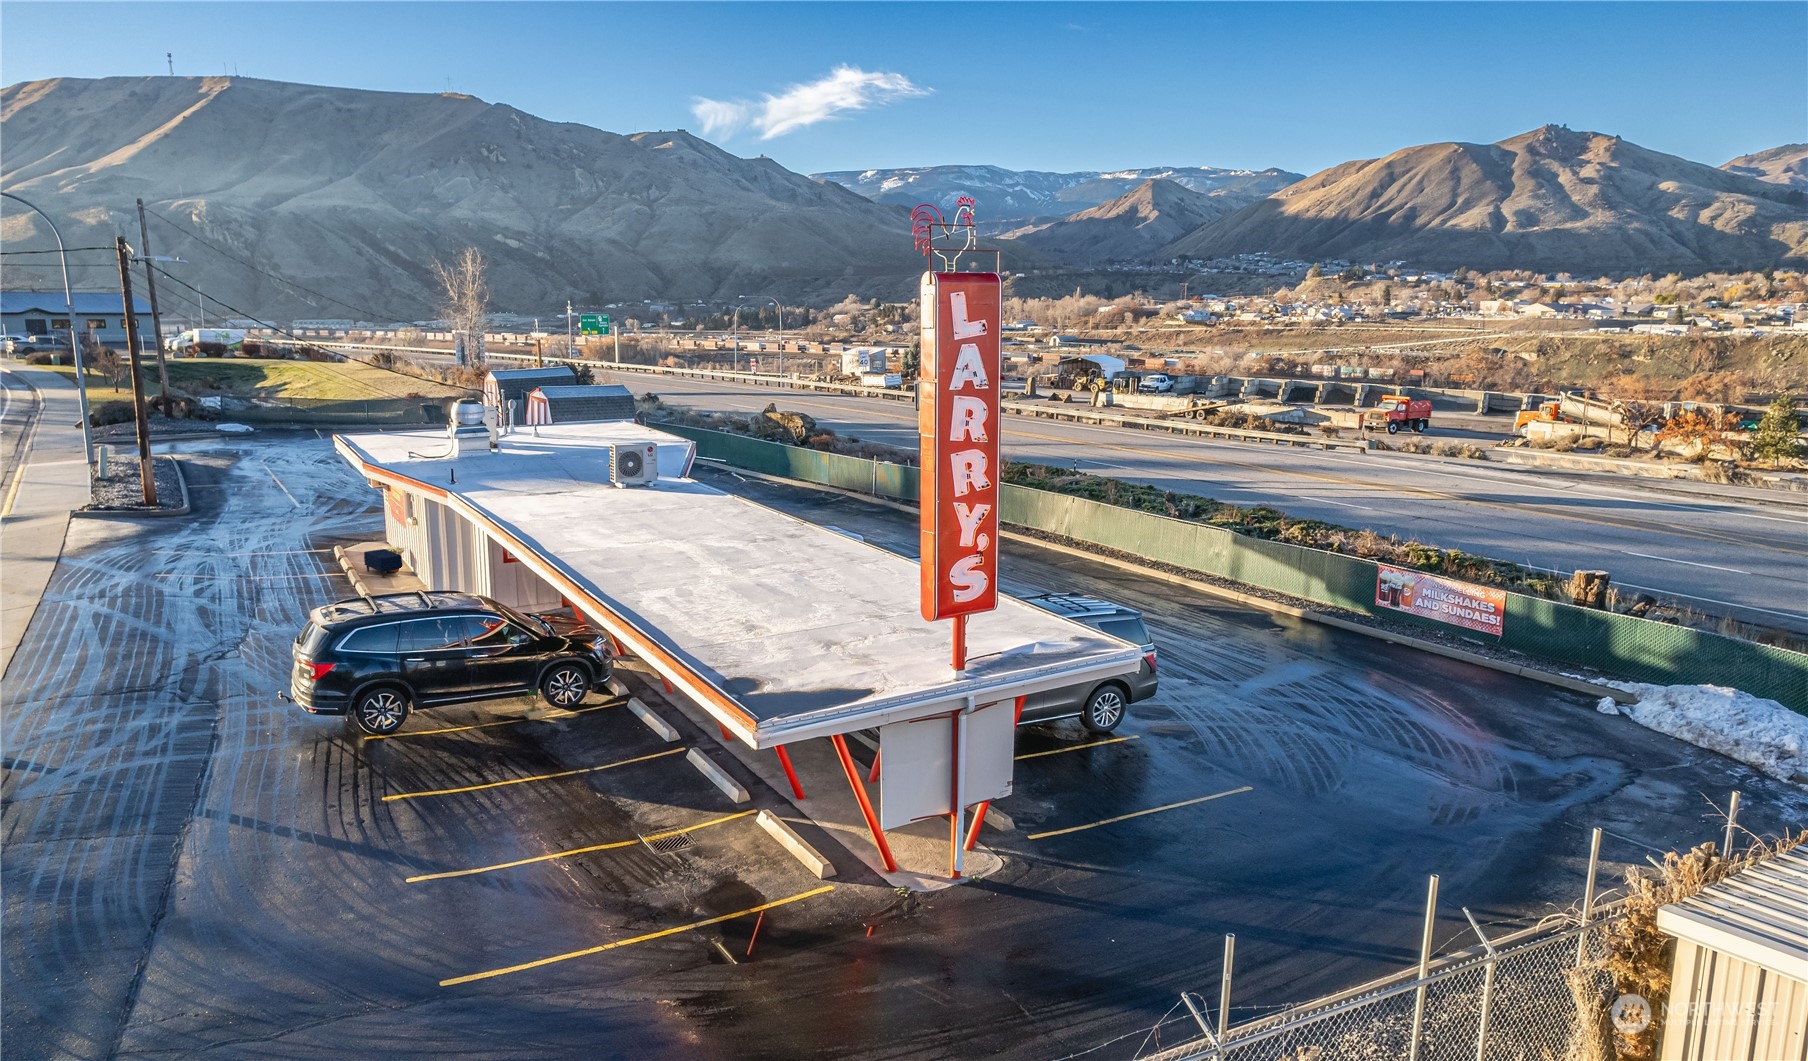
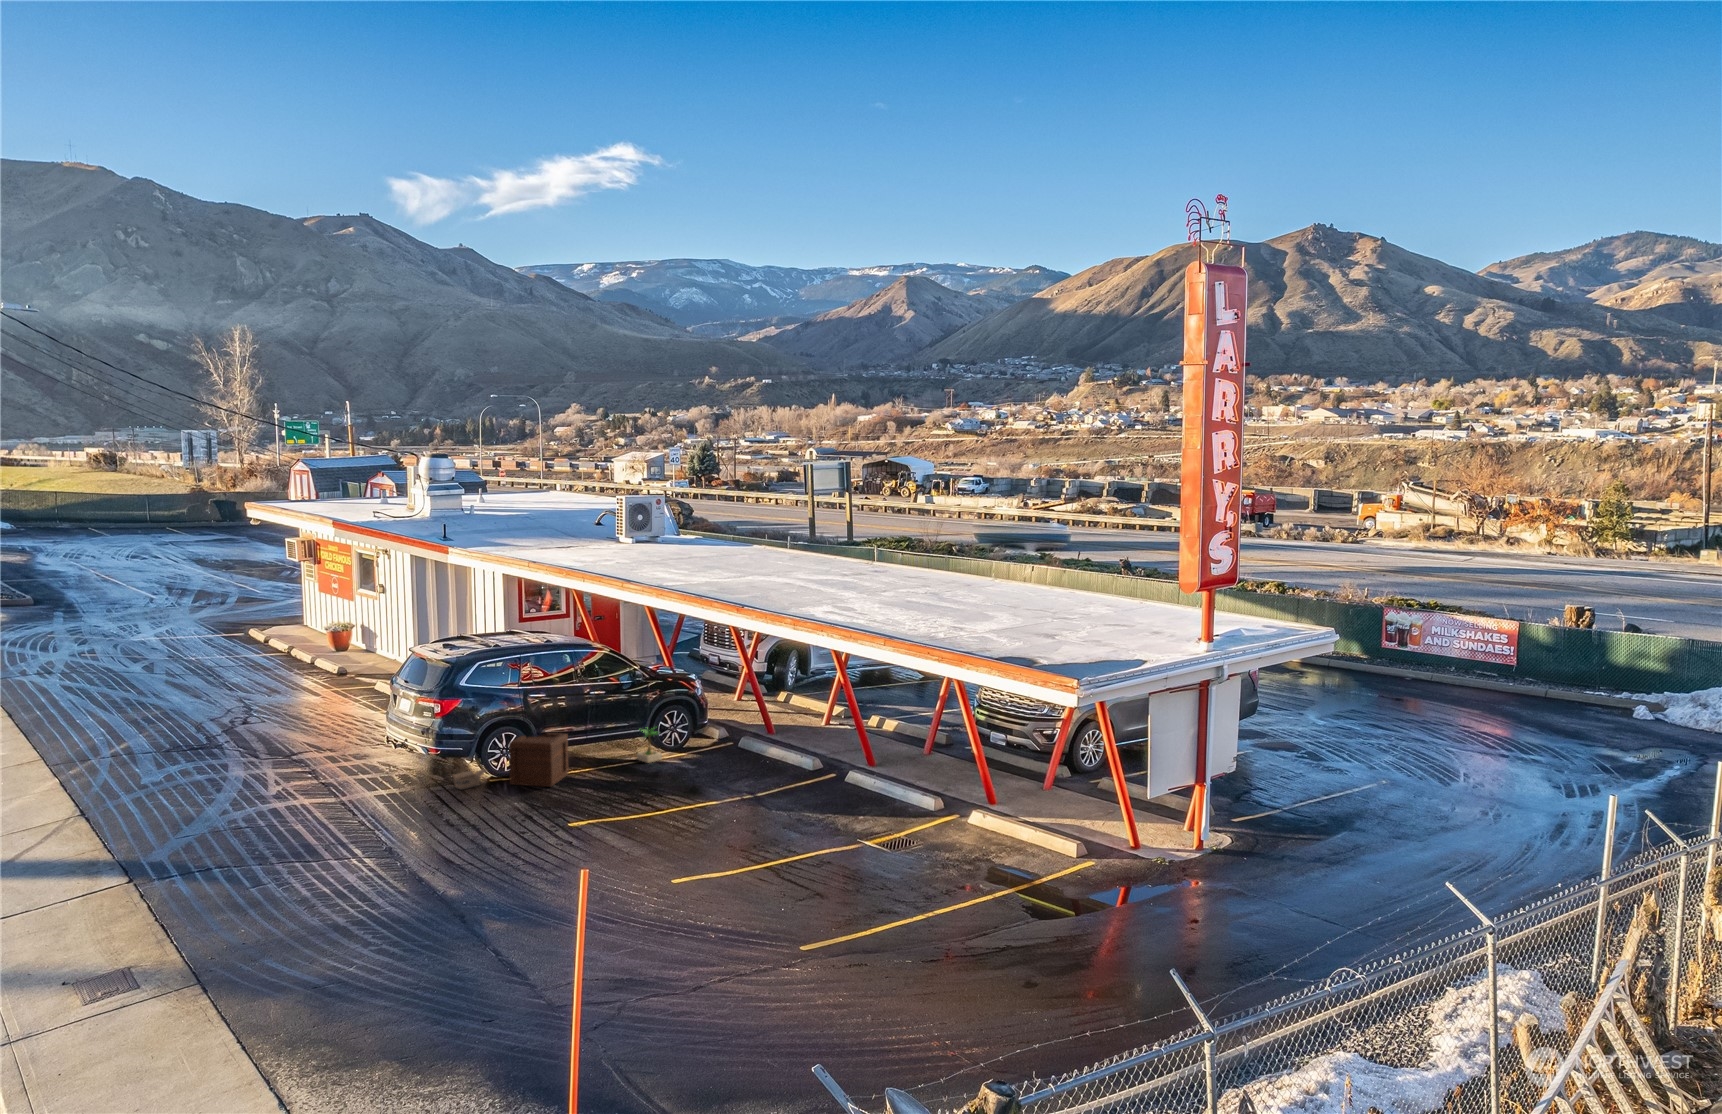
bench: present [364,549,402,578] -> none [324,630,372,659]
wooden crate: none [382,690,446,745] -> present [509,732,568,787]
cardboard box: none [326,723,368,744] -> present [453,769,487,790]

